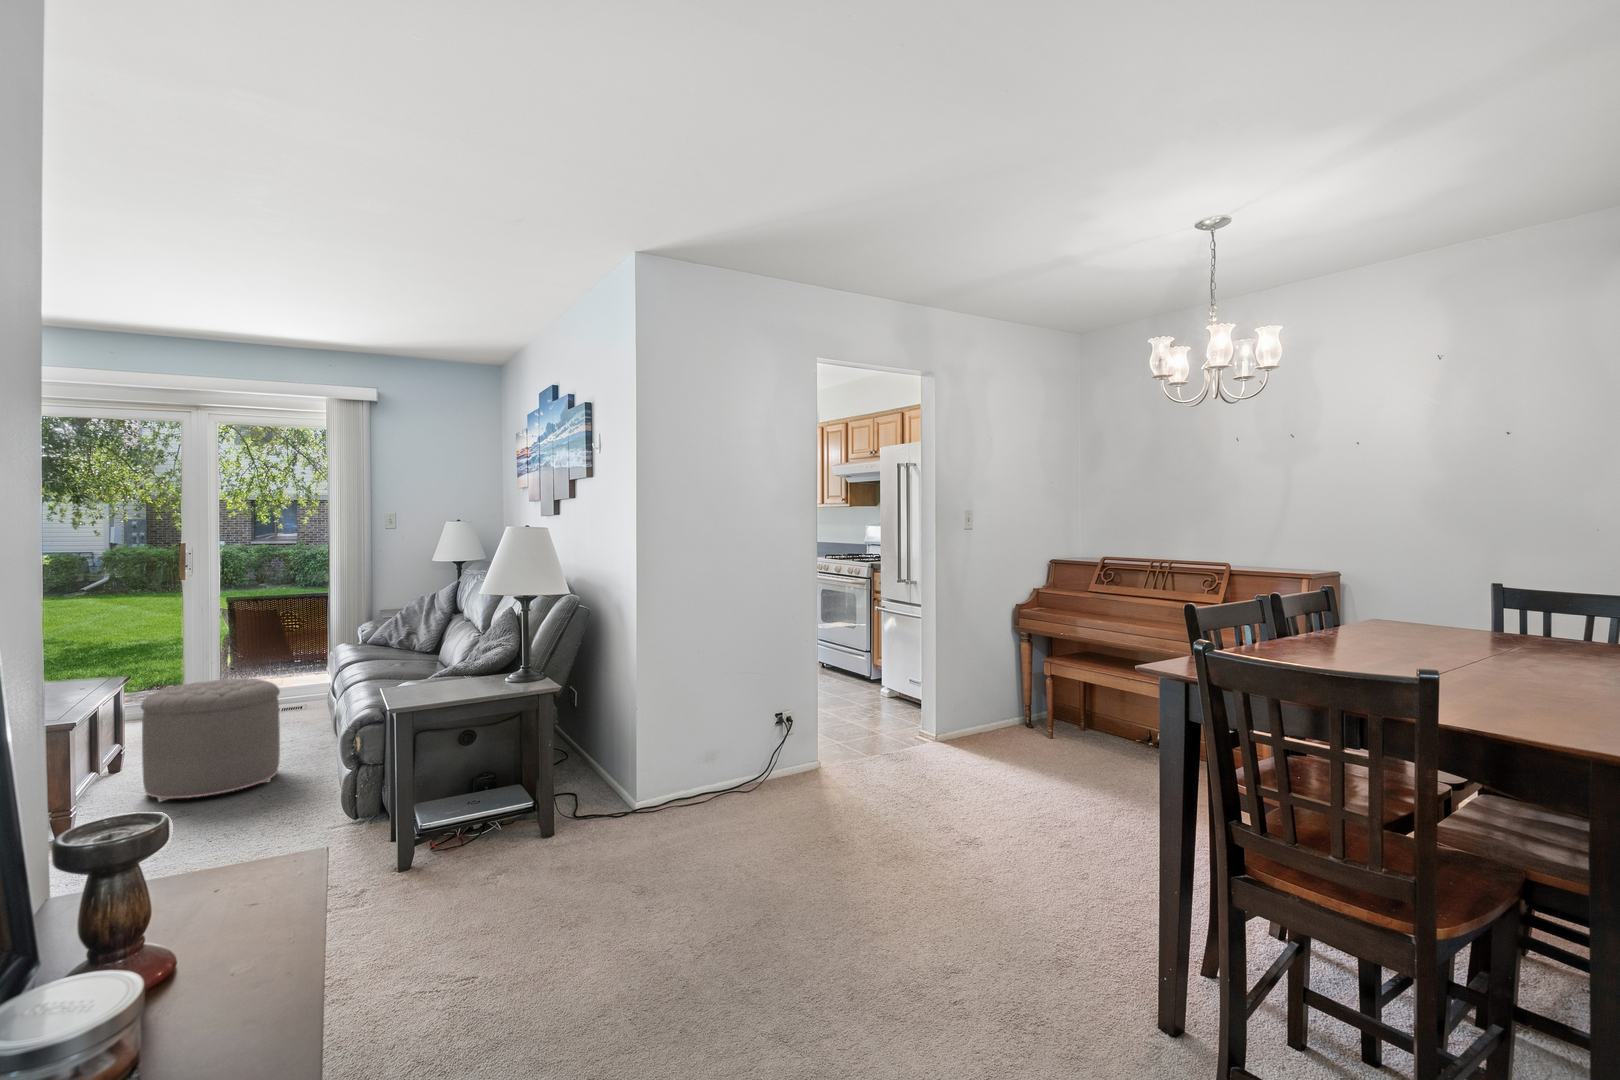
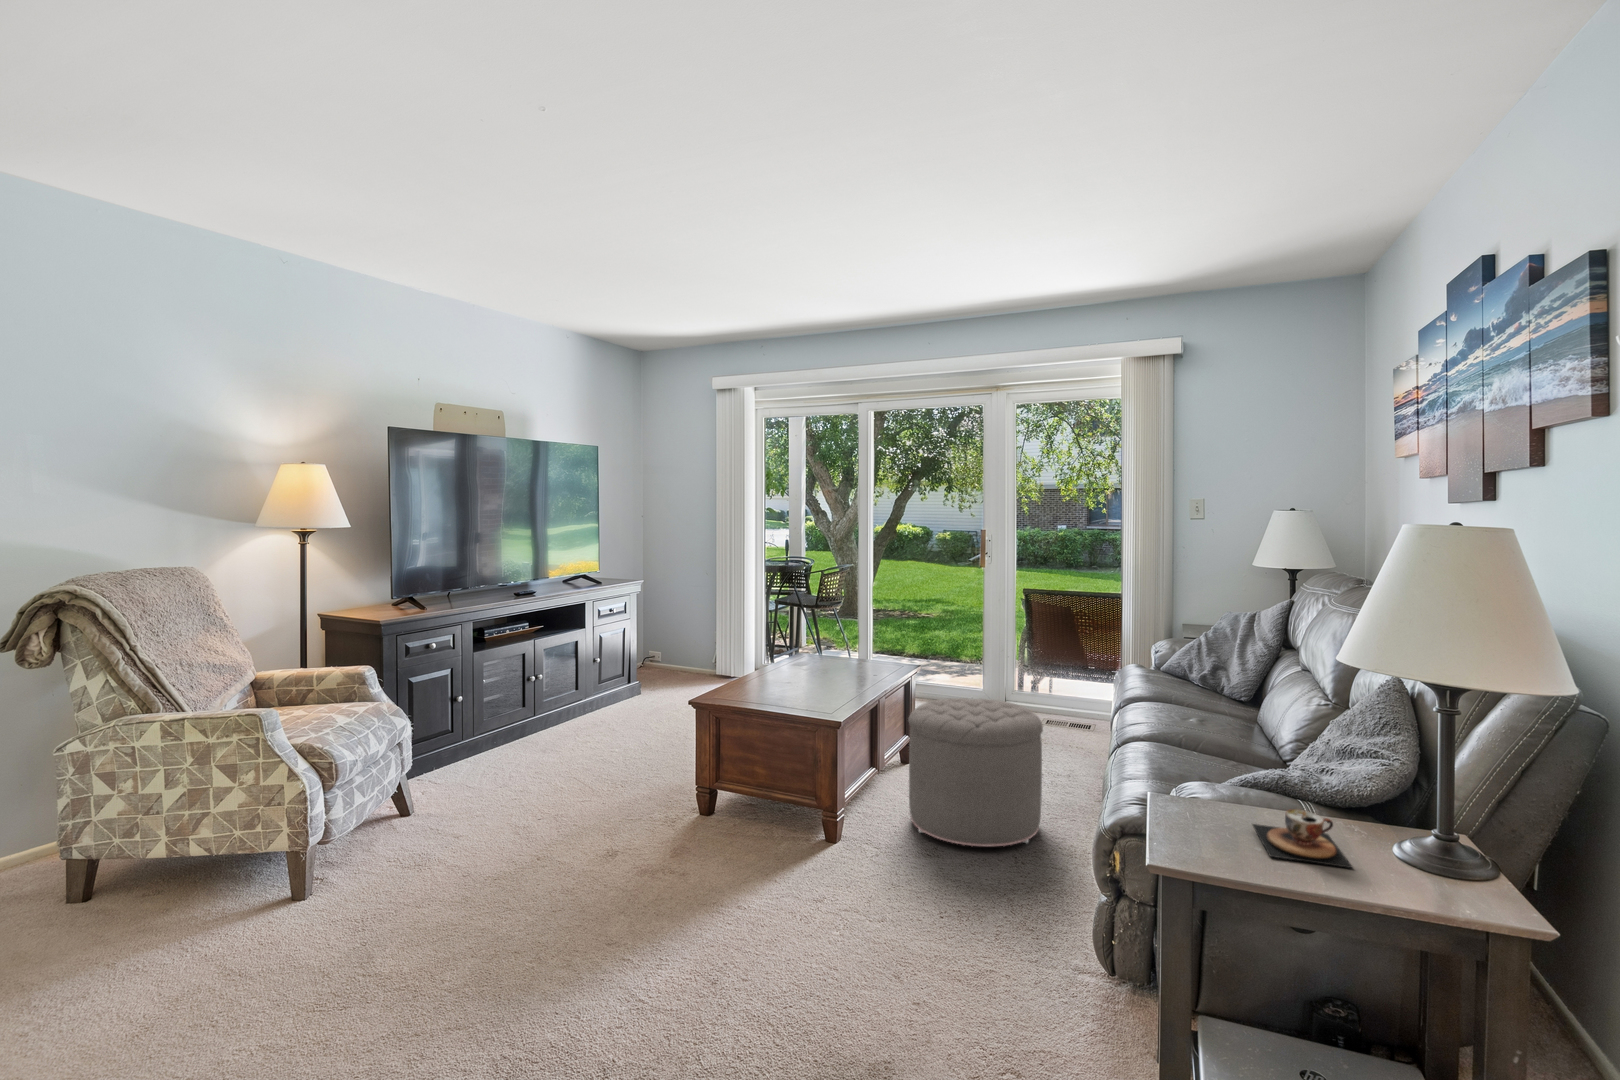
teacup: none [440,672,488,696] -> present [1253,809,1352,868]

